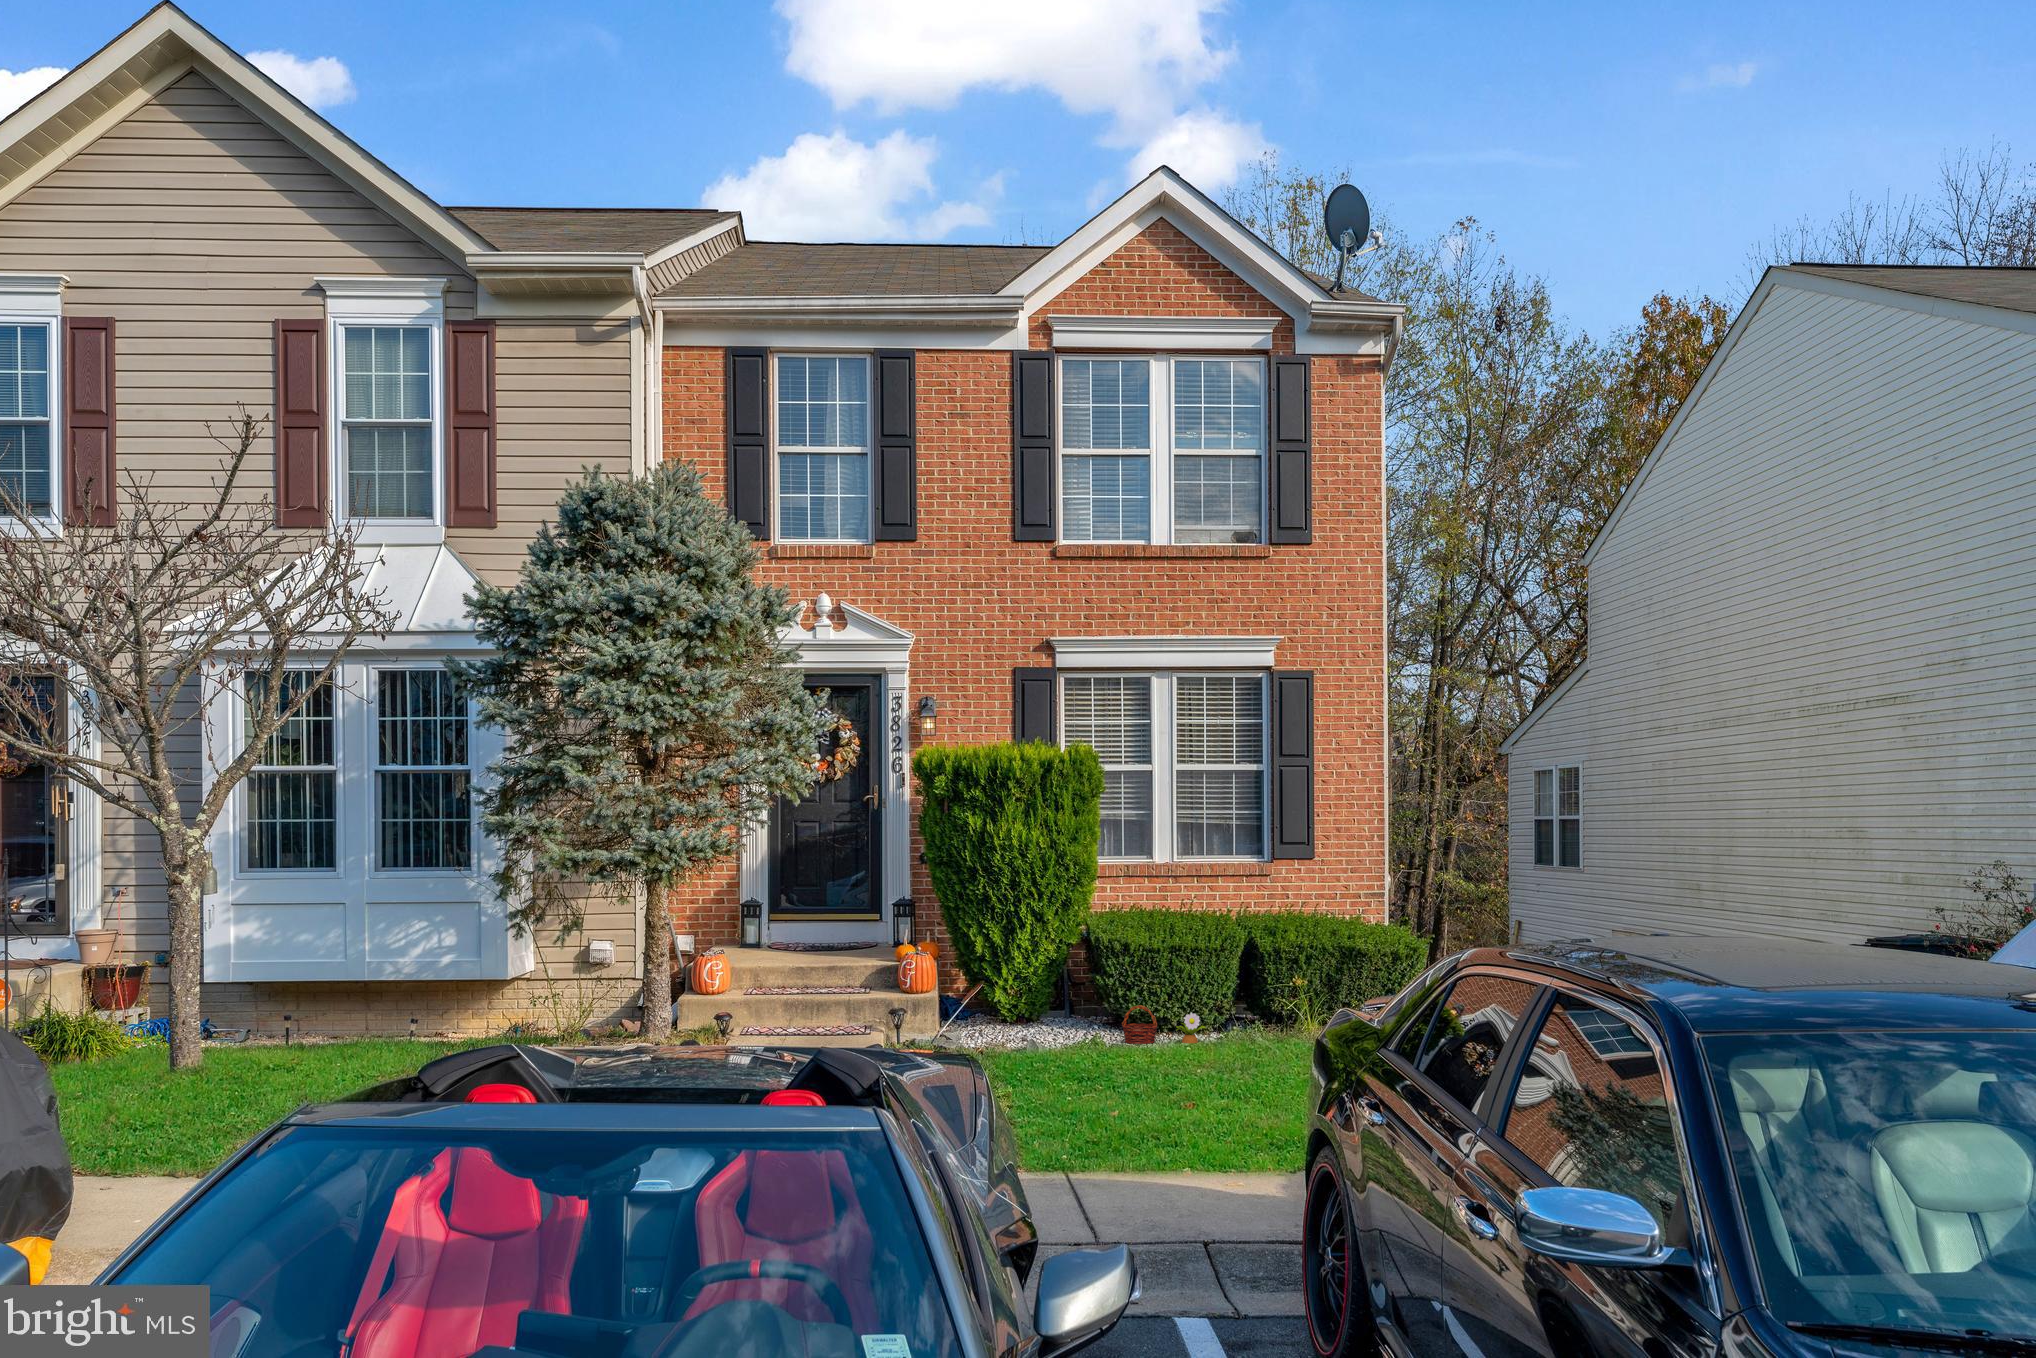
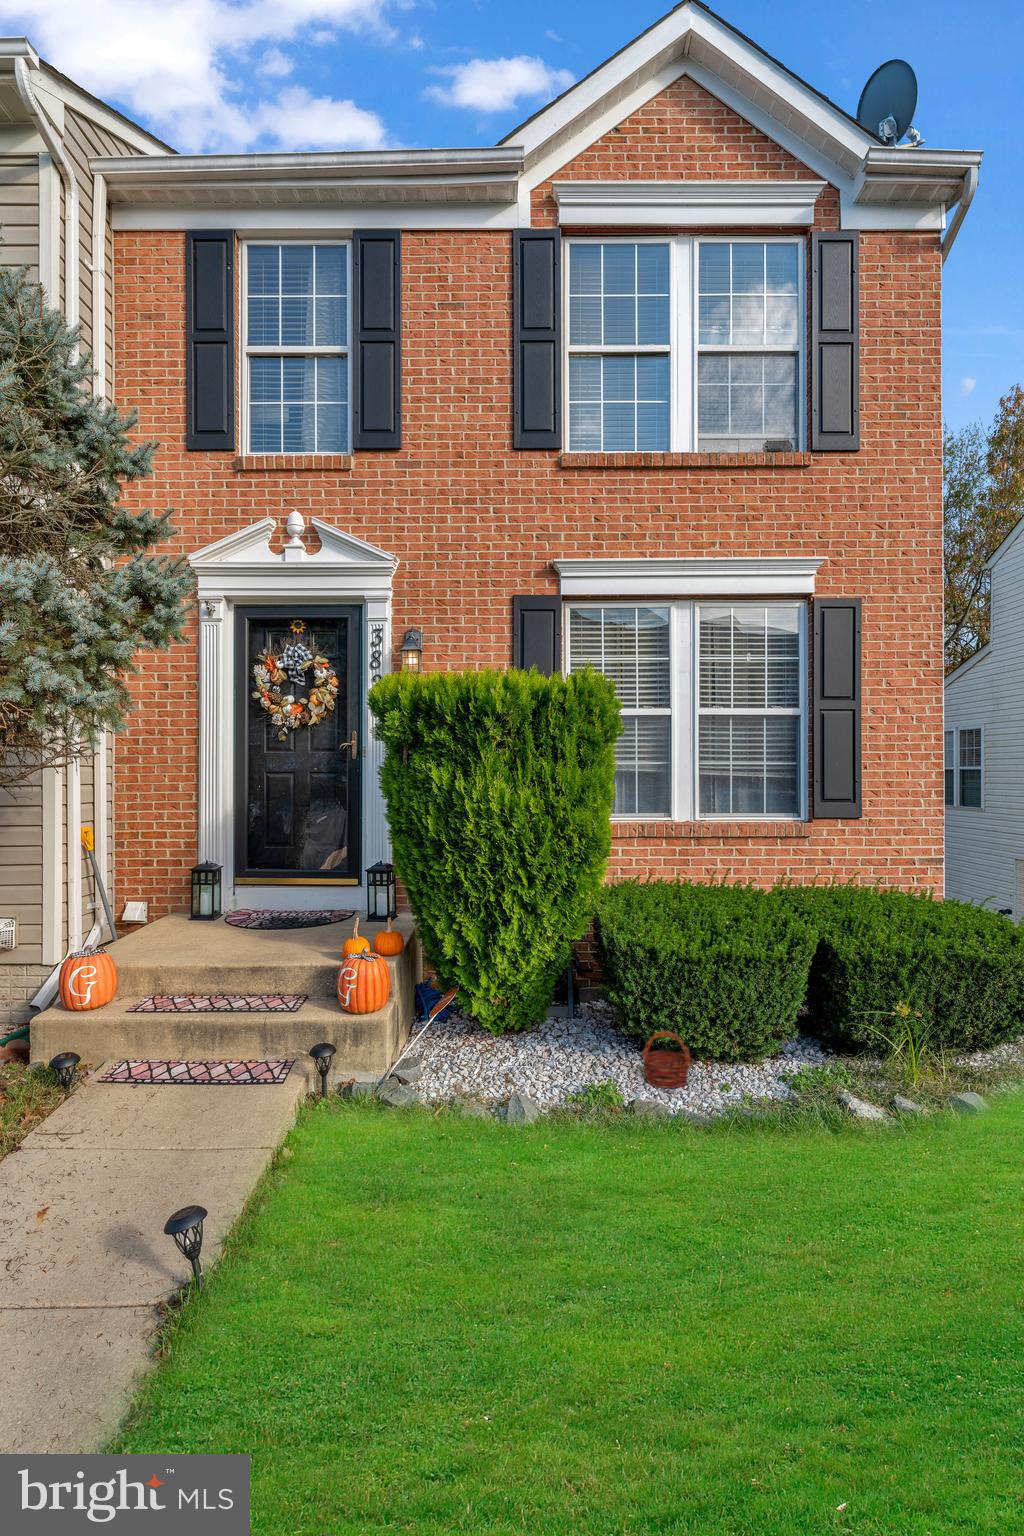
decorative plant: present [1176,1012,1205,1043] -> none [715,1045,759,1087]

